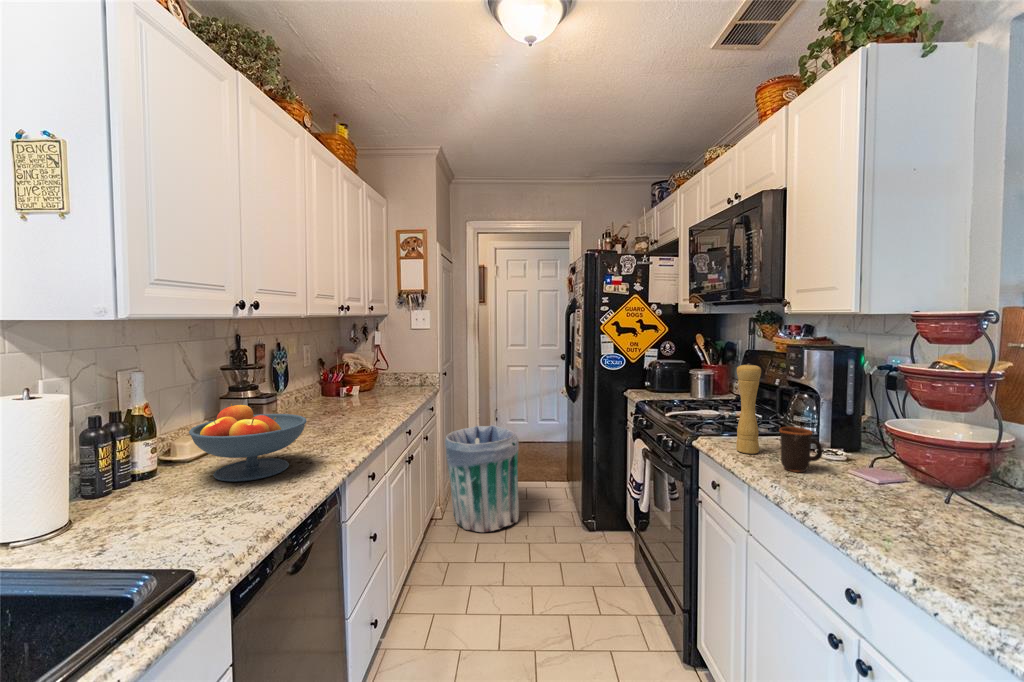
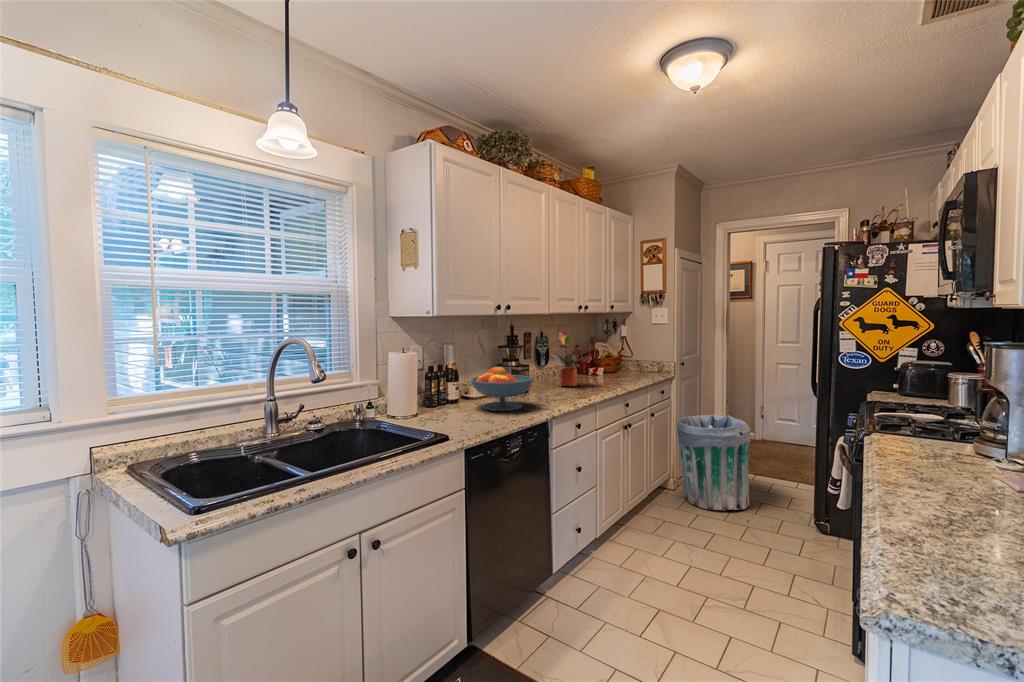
potted plant: none [298,343,361,417] -> present [550,333,590,386]
pepper mill: present [736,364,761,454] -> none [902,358,934,451]
mug: present [779,427,823,472] -> none [924,423,985,470]

